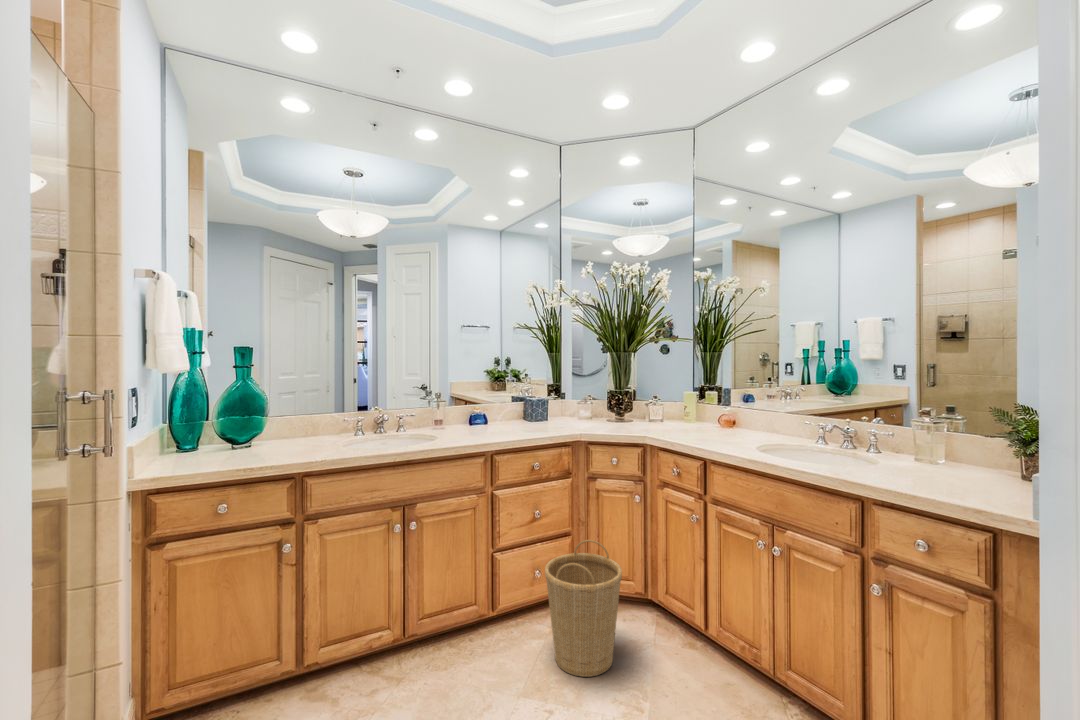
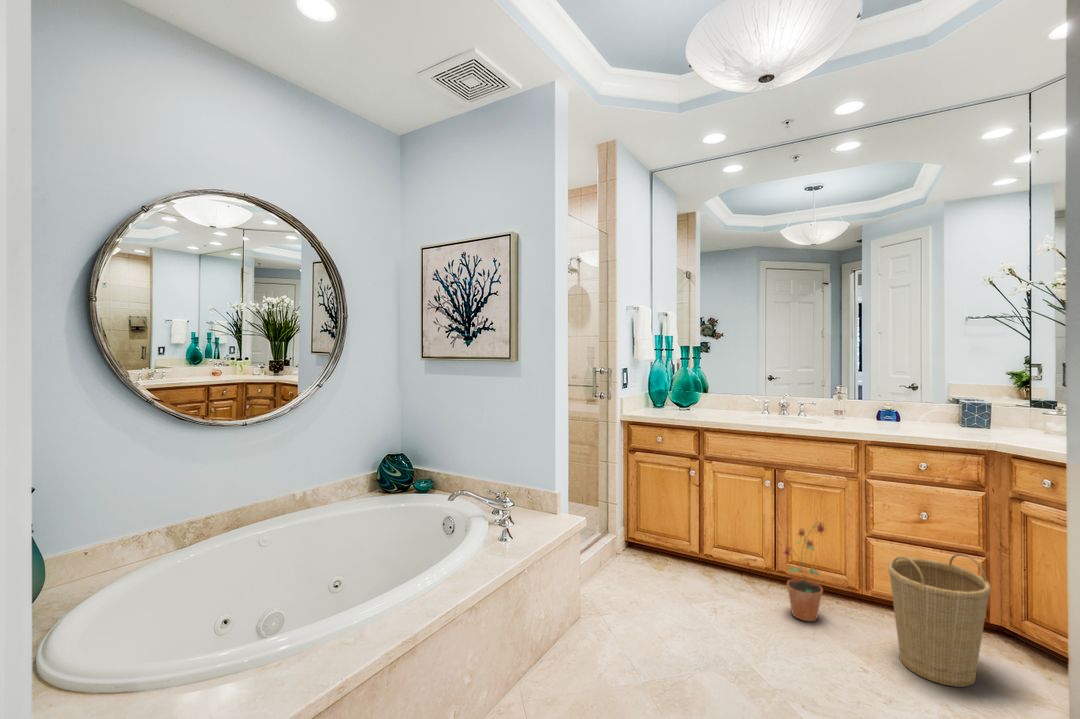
potted plant: none [437,555,480,687] -> present [784,523,825,621]

